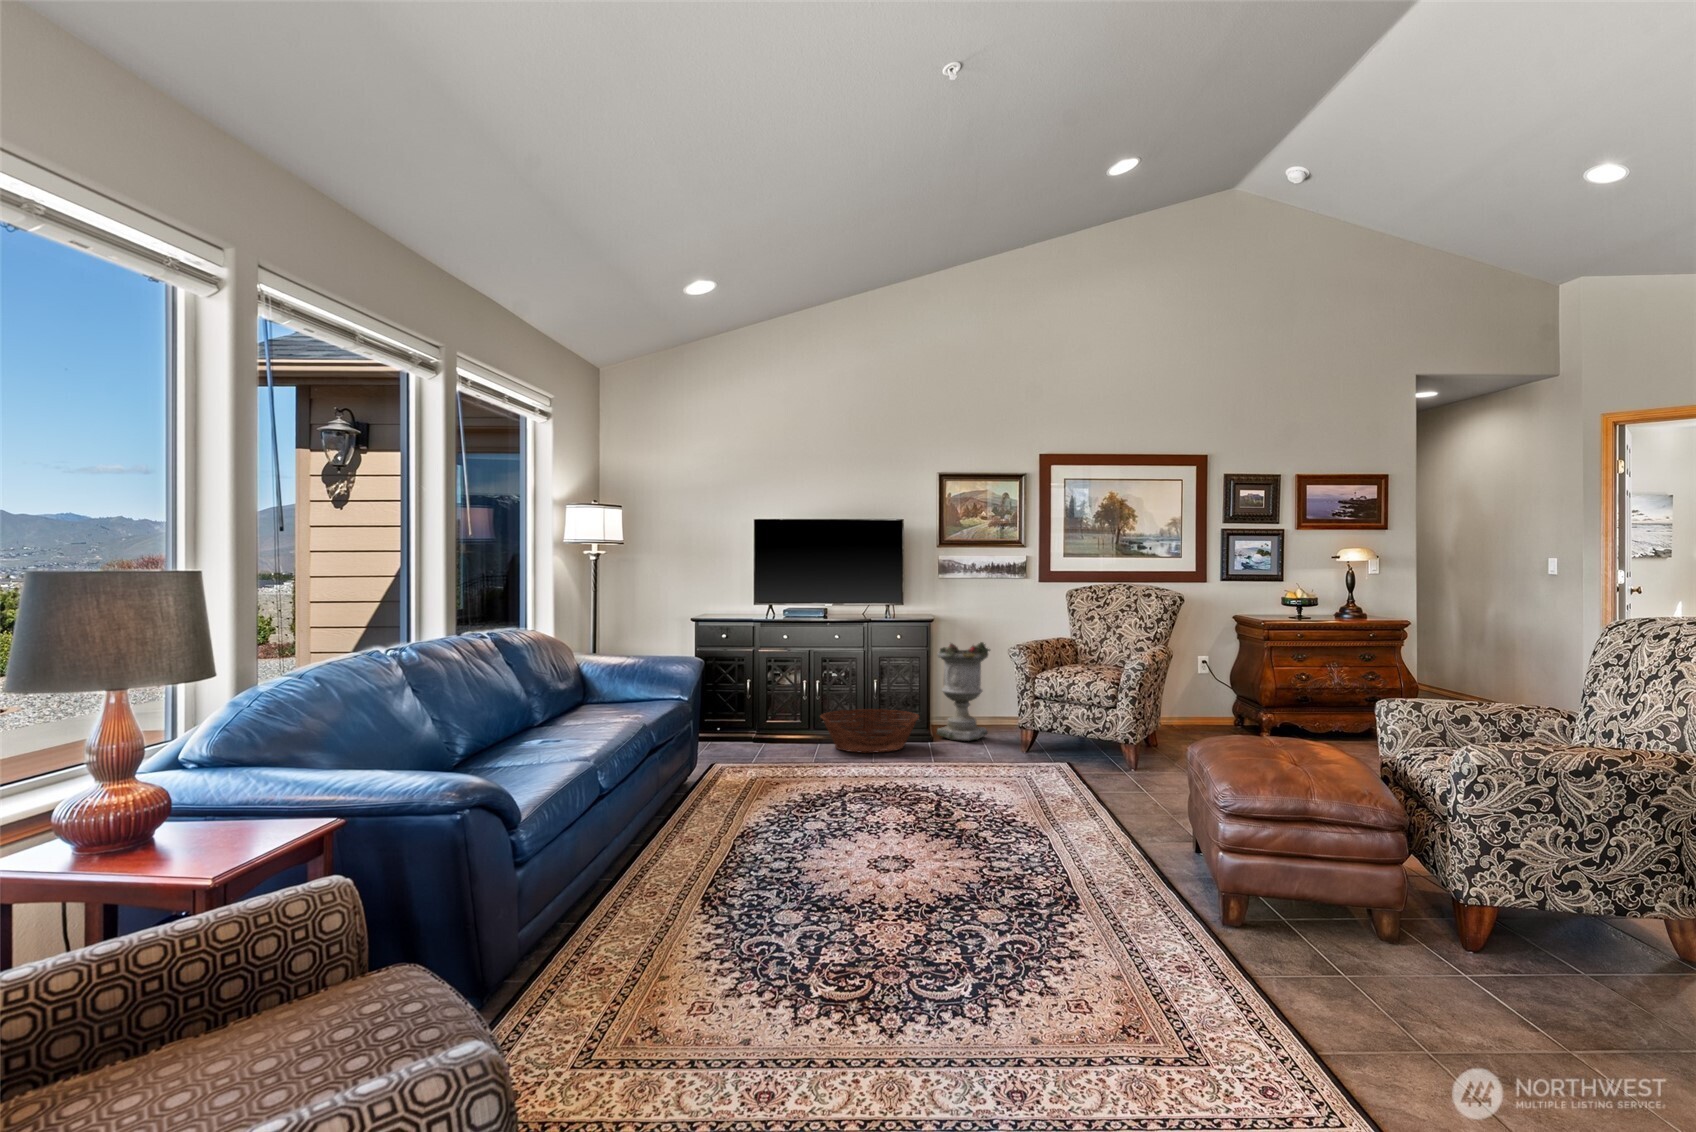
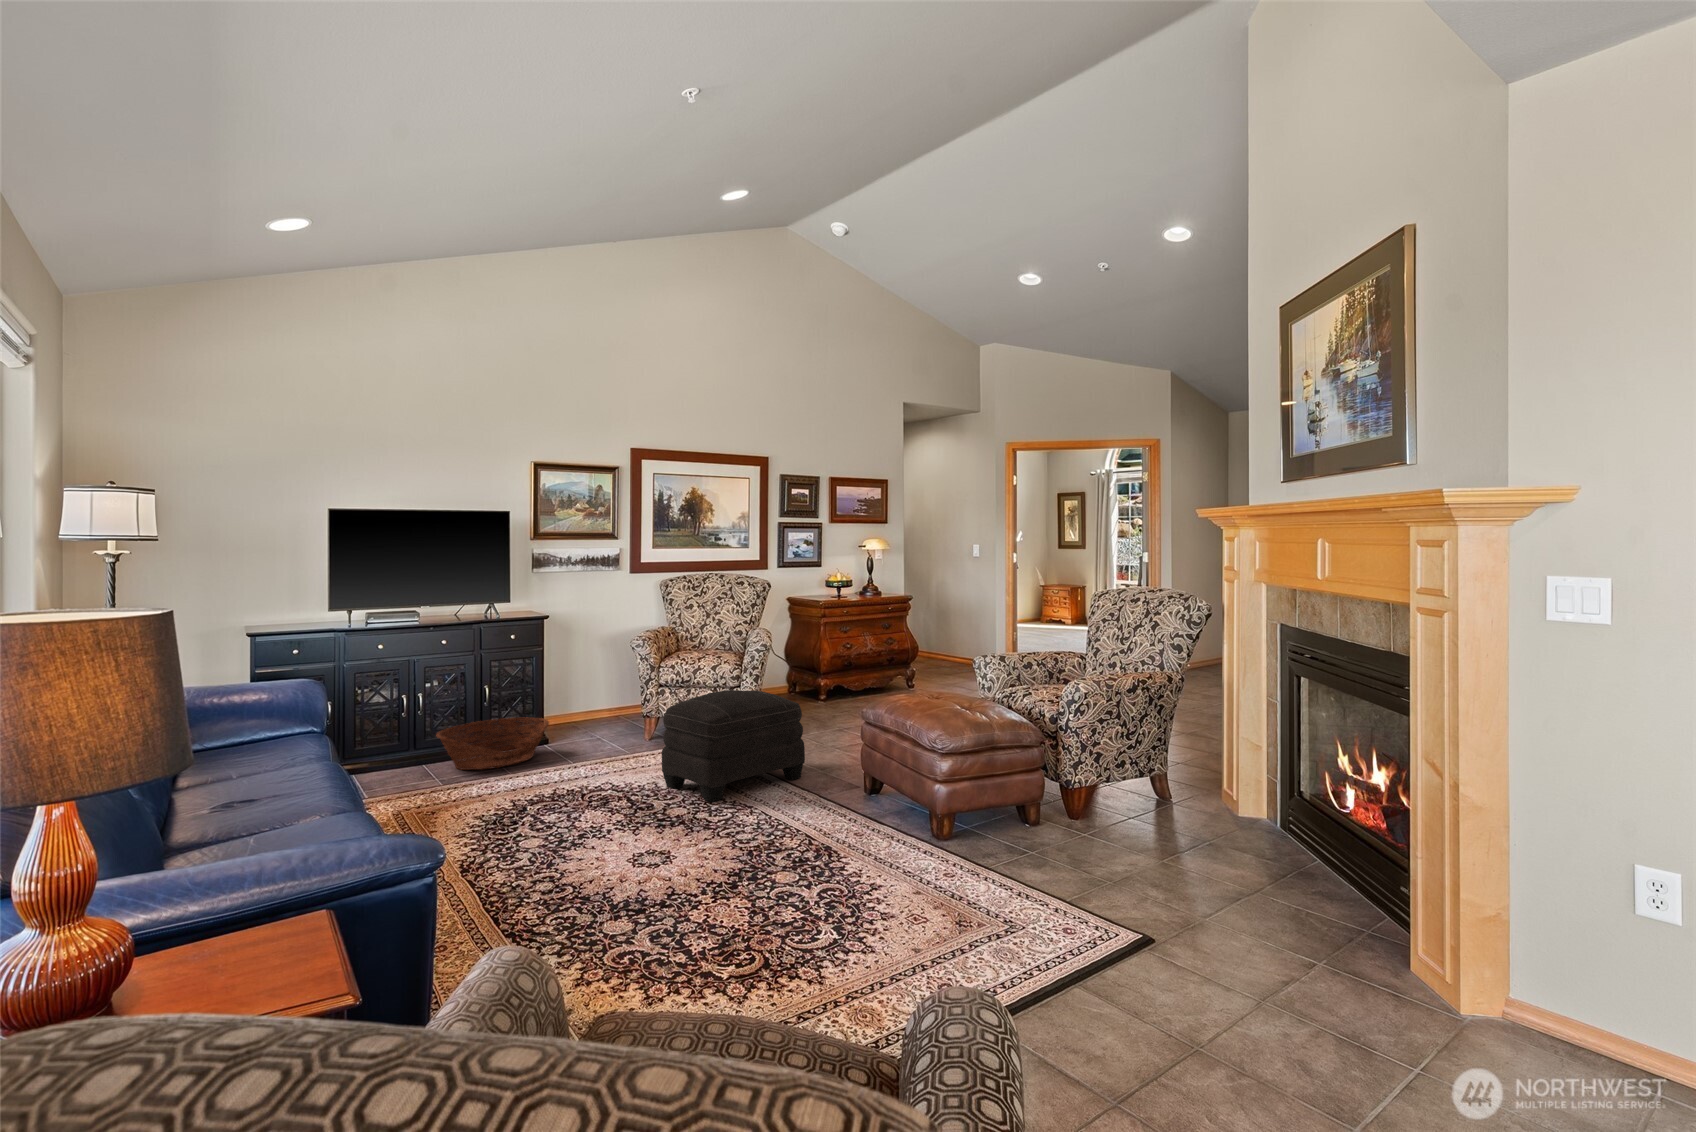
planter: present [937,642,990,741] -> none [550,637,605,740]
ottoman: none [978,705,1136,820] -> present [662,690,805,802]

